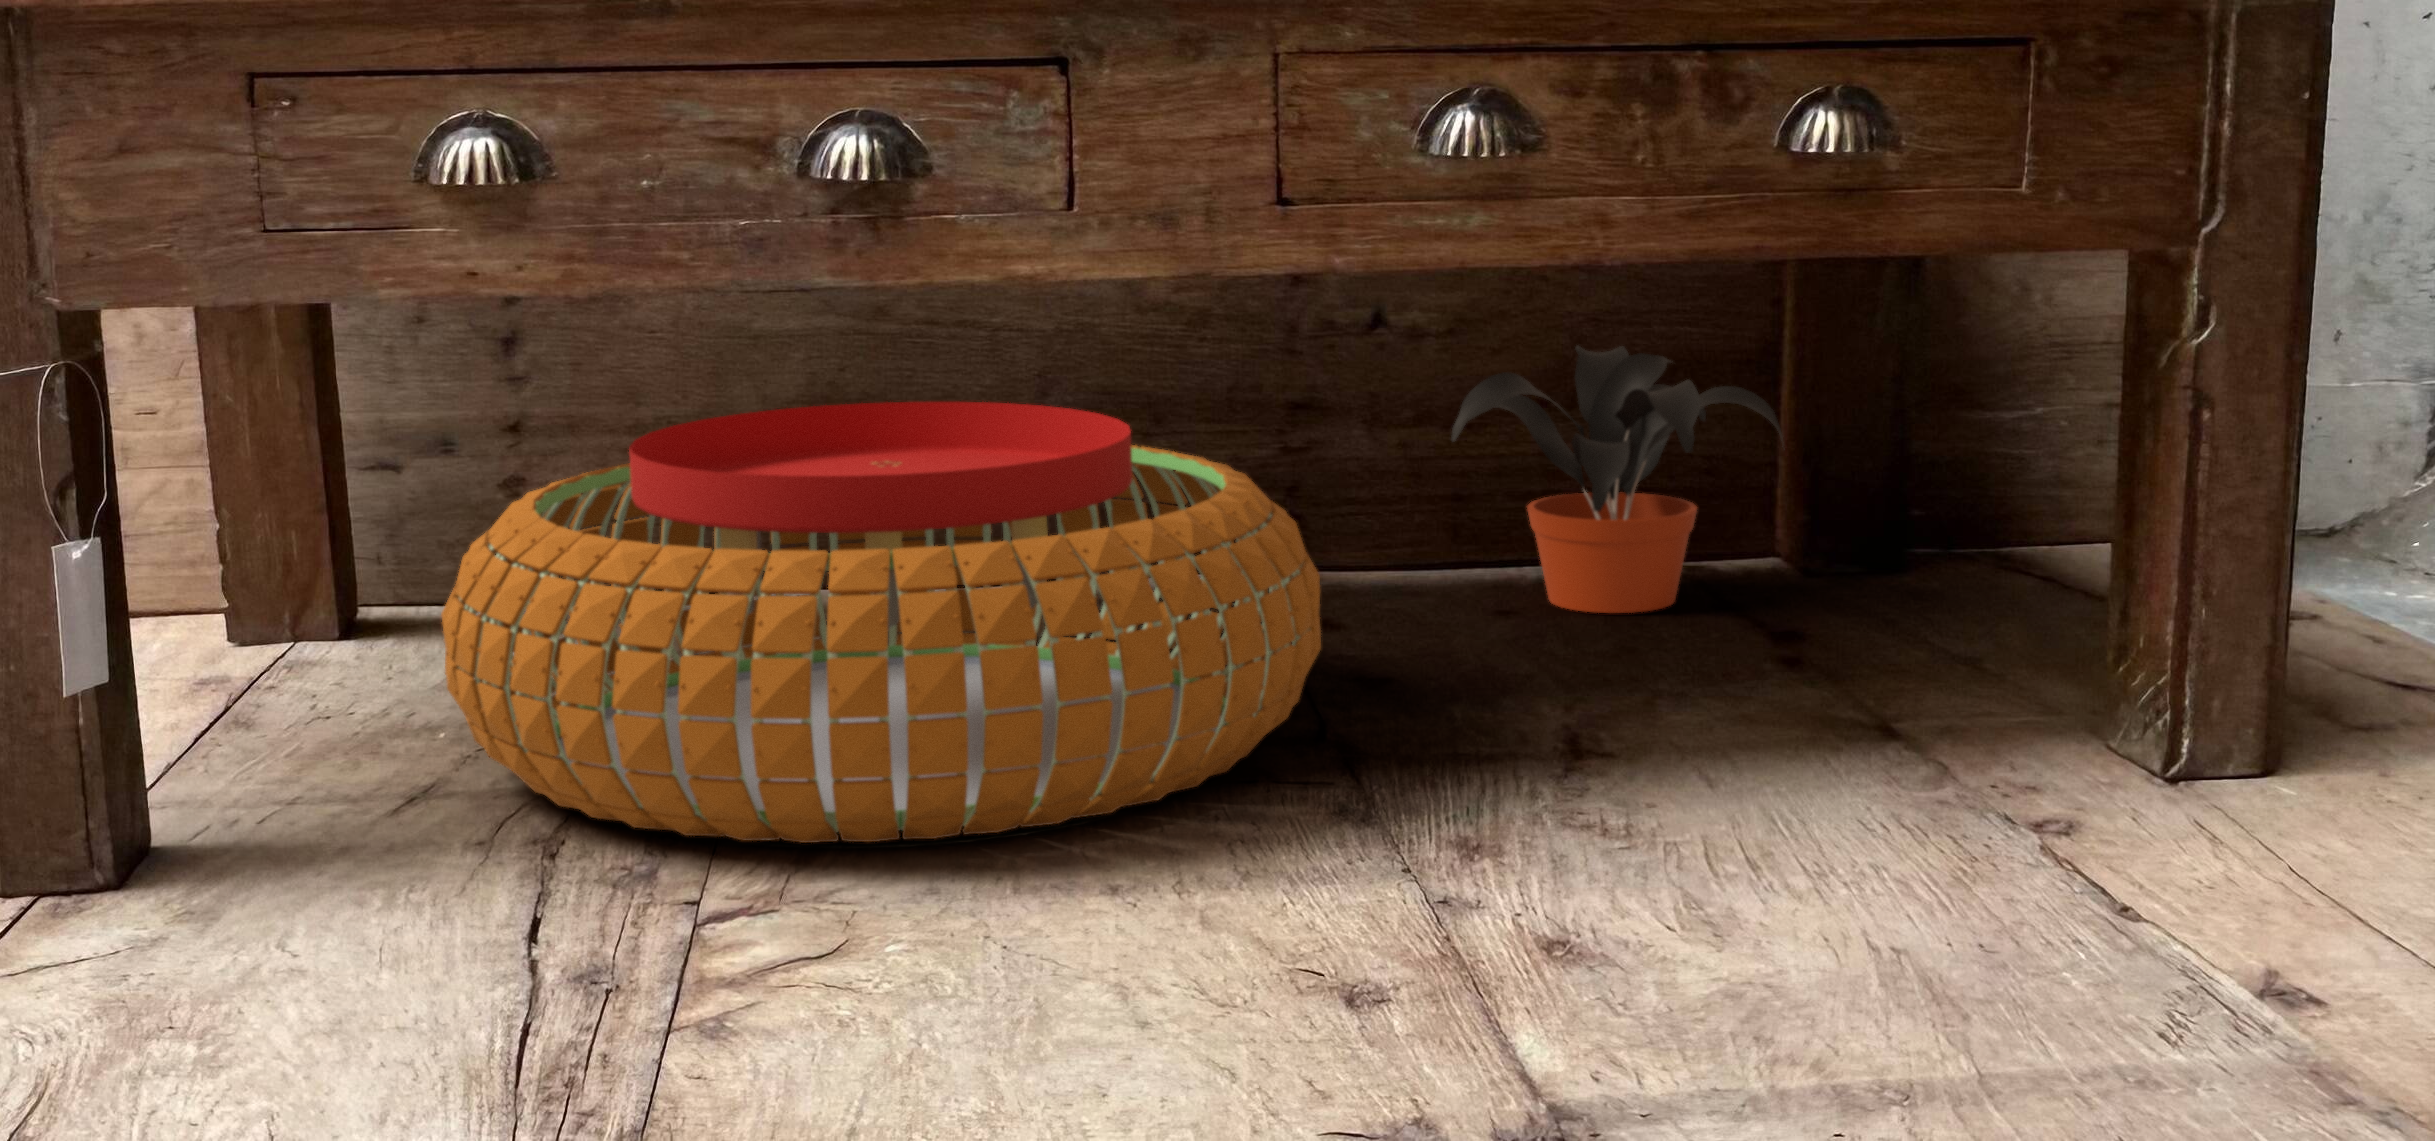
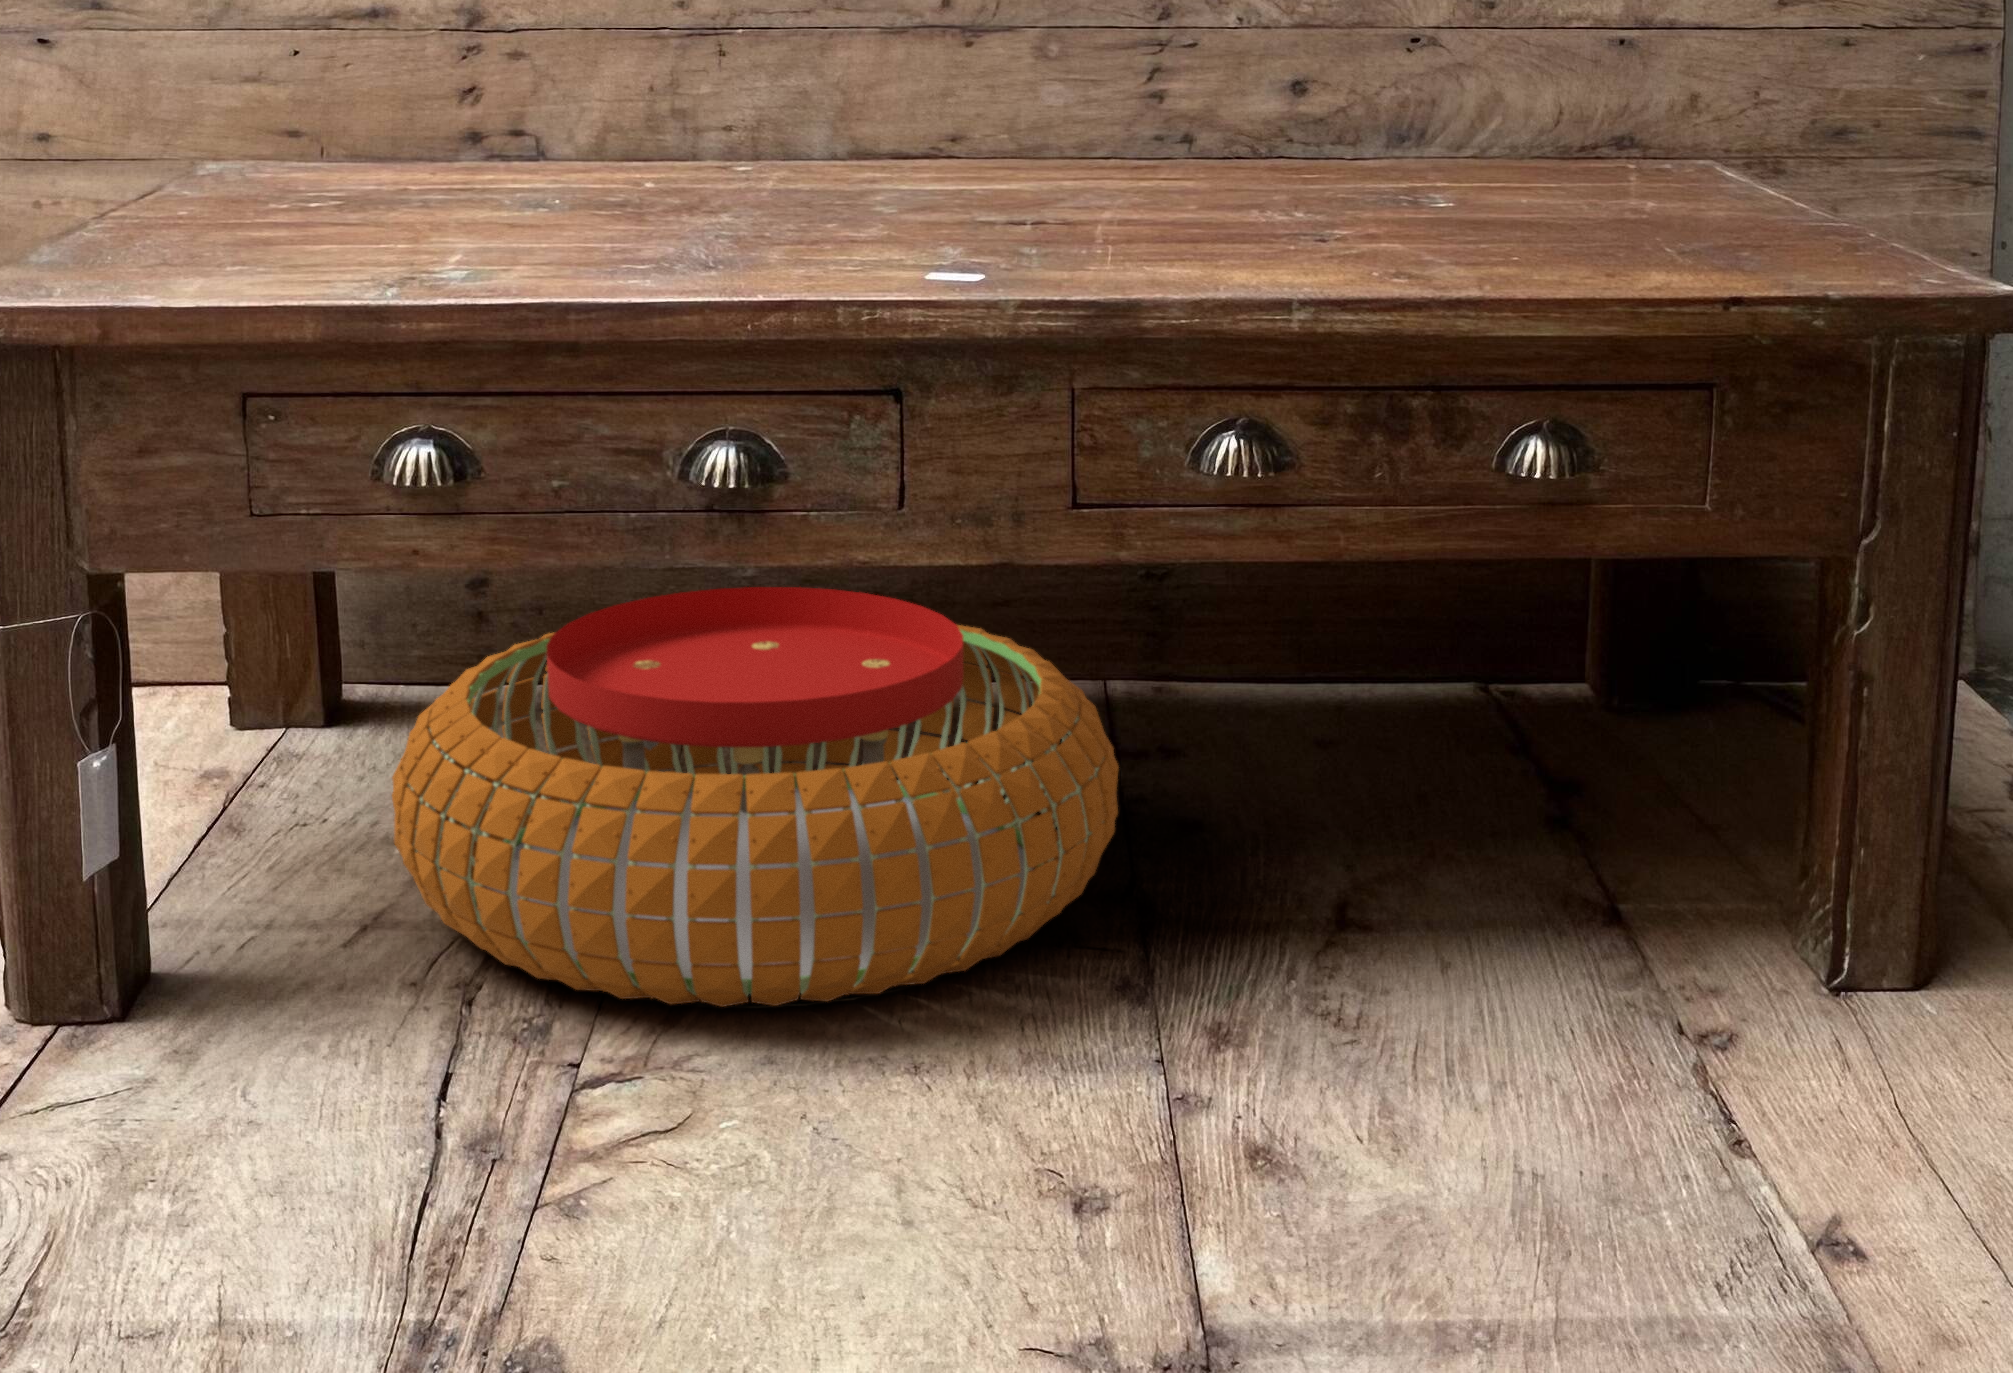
potted plant: present [1451,346,1783,613] -> none [1259,516,1549,759]

